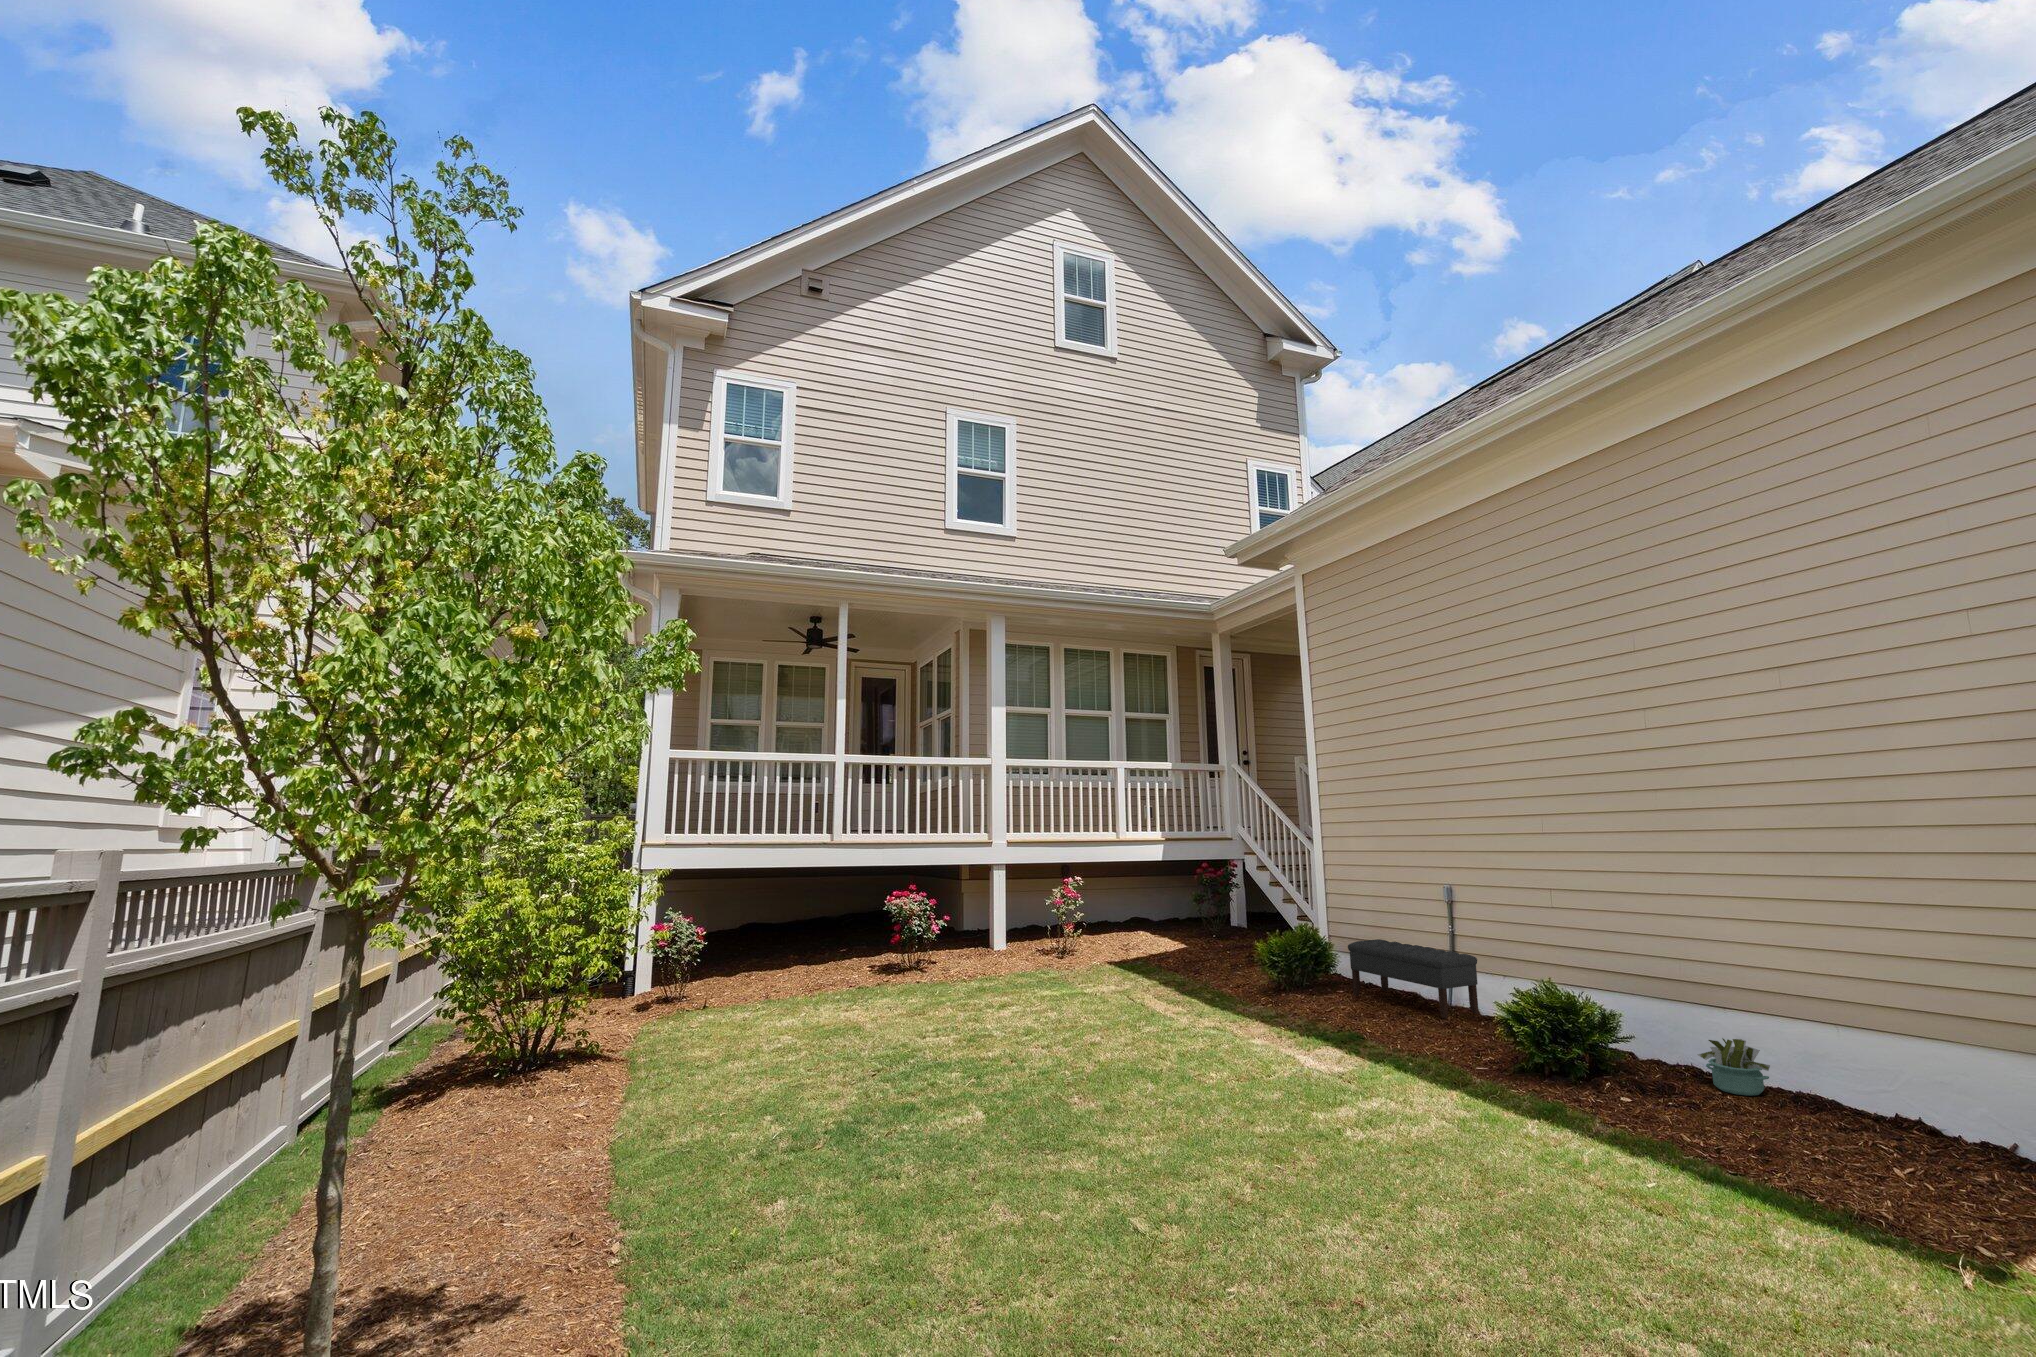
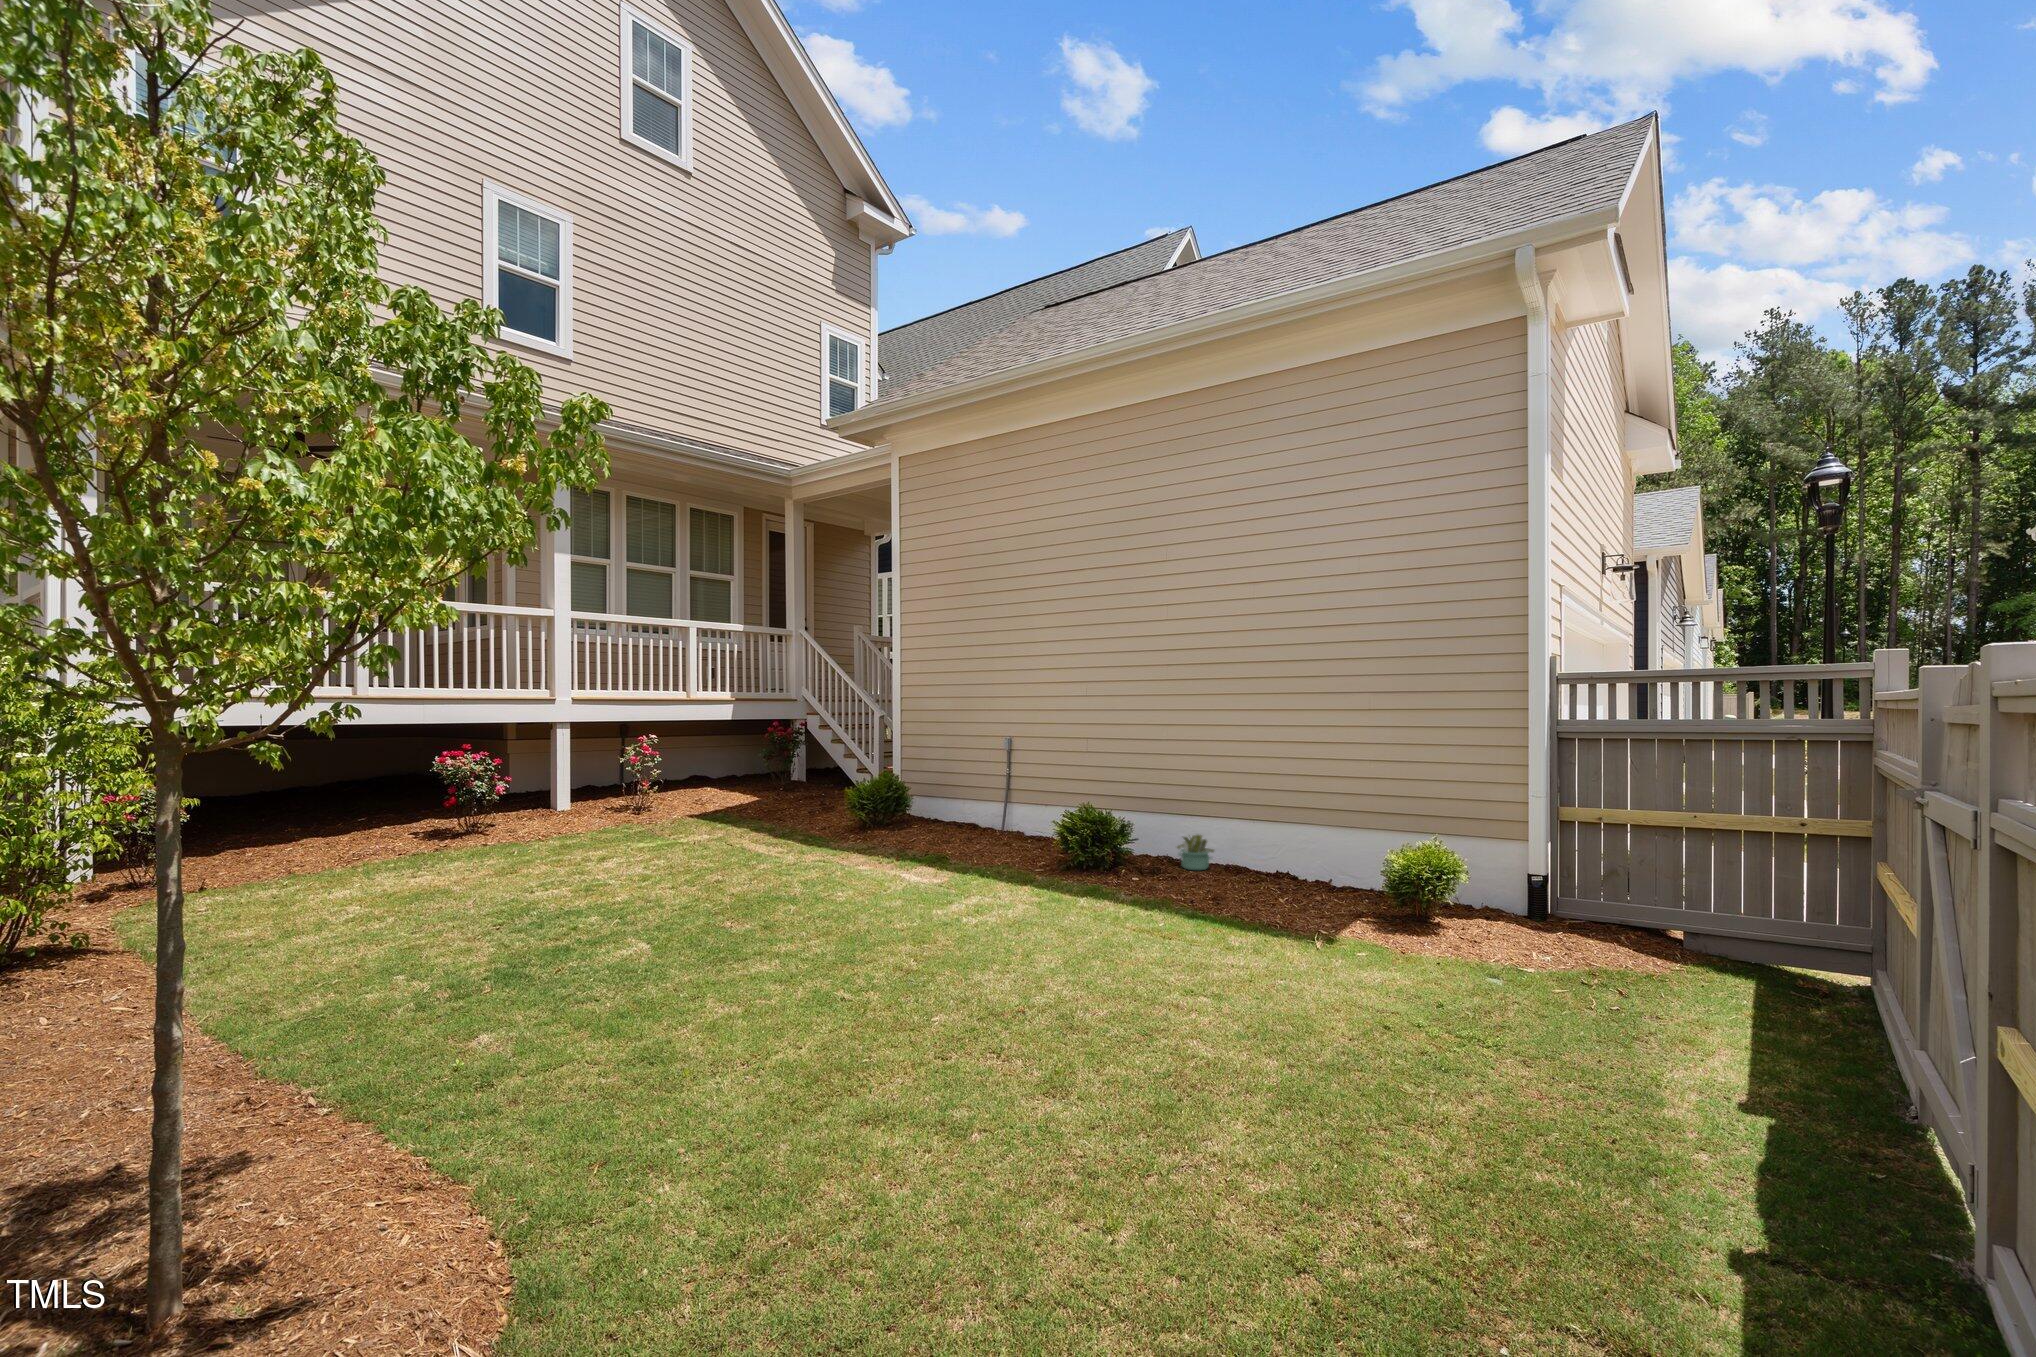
bench: present [1348,939,1479,1018] -> none [923,783,1025,840]

